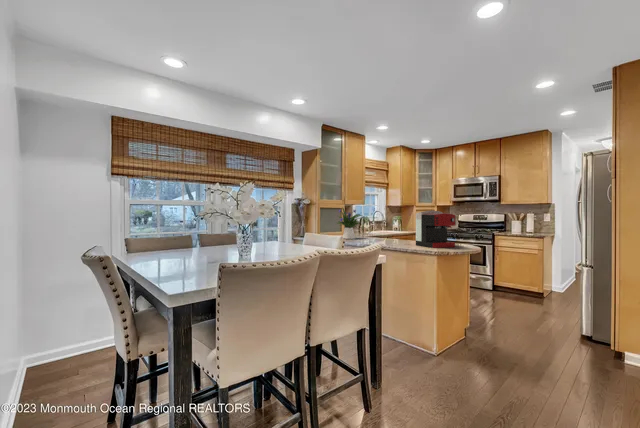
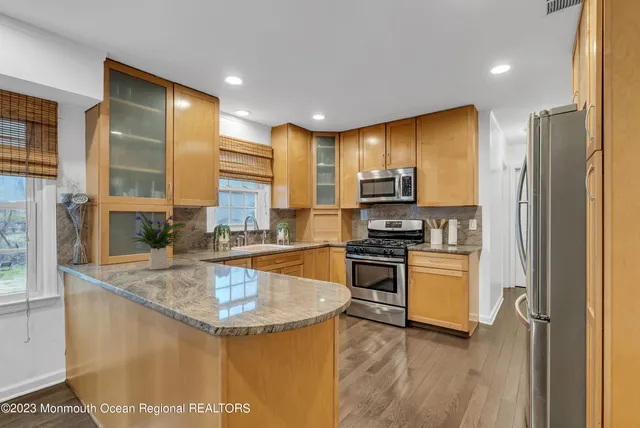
coffee maker: present [416,210,456,248] -> none [238,219,311,307]

